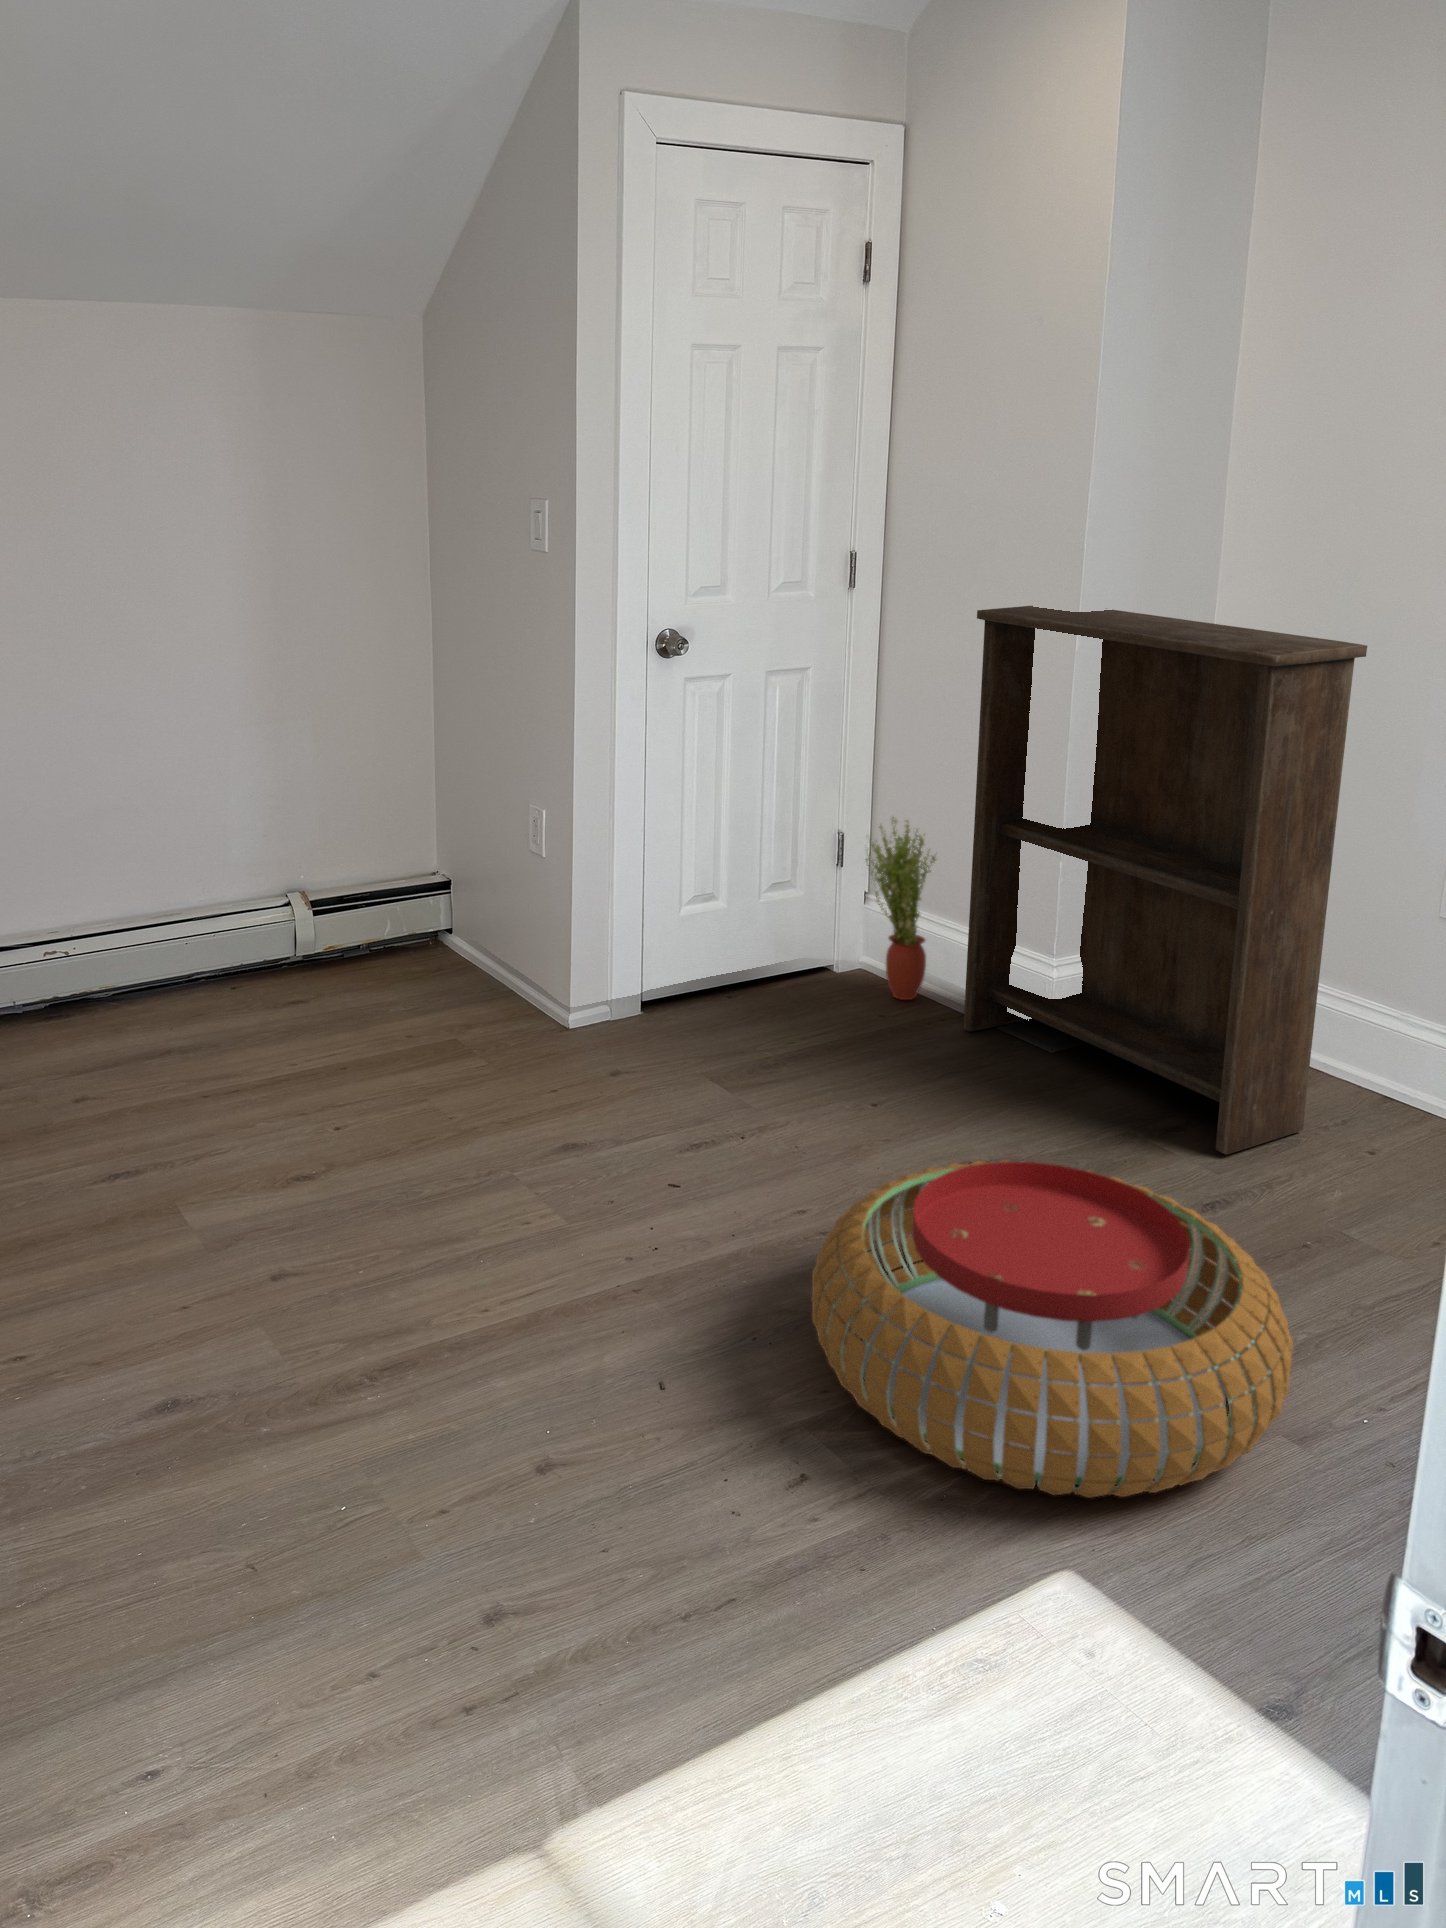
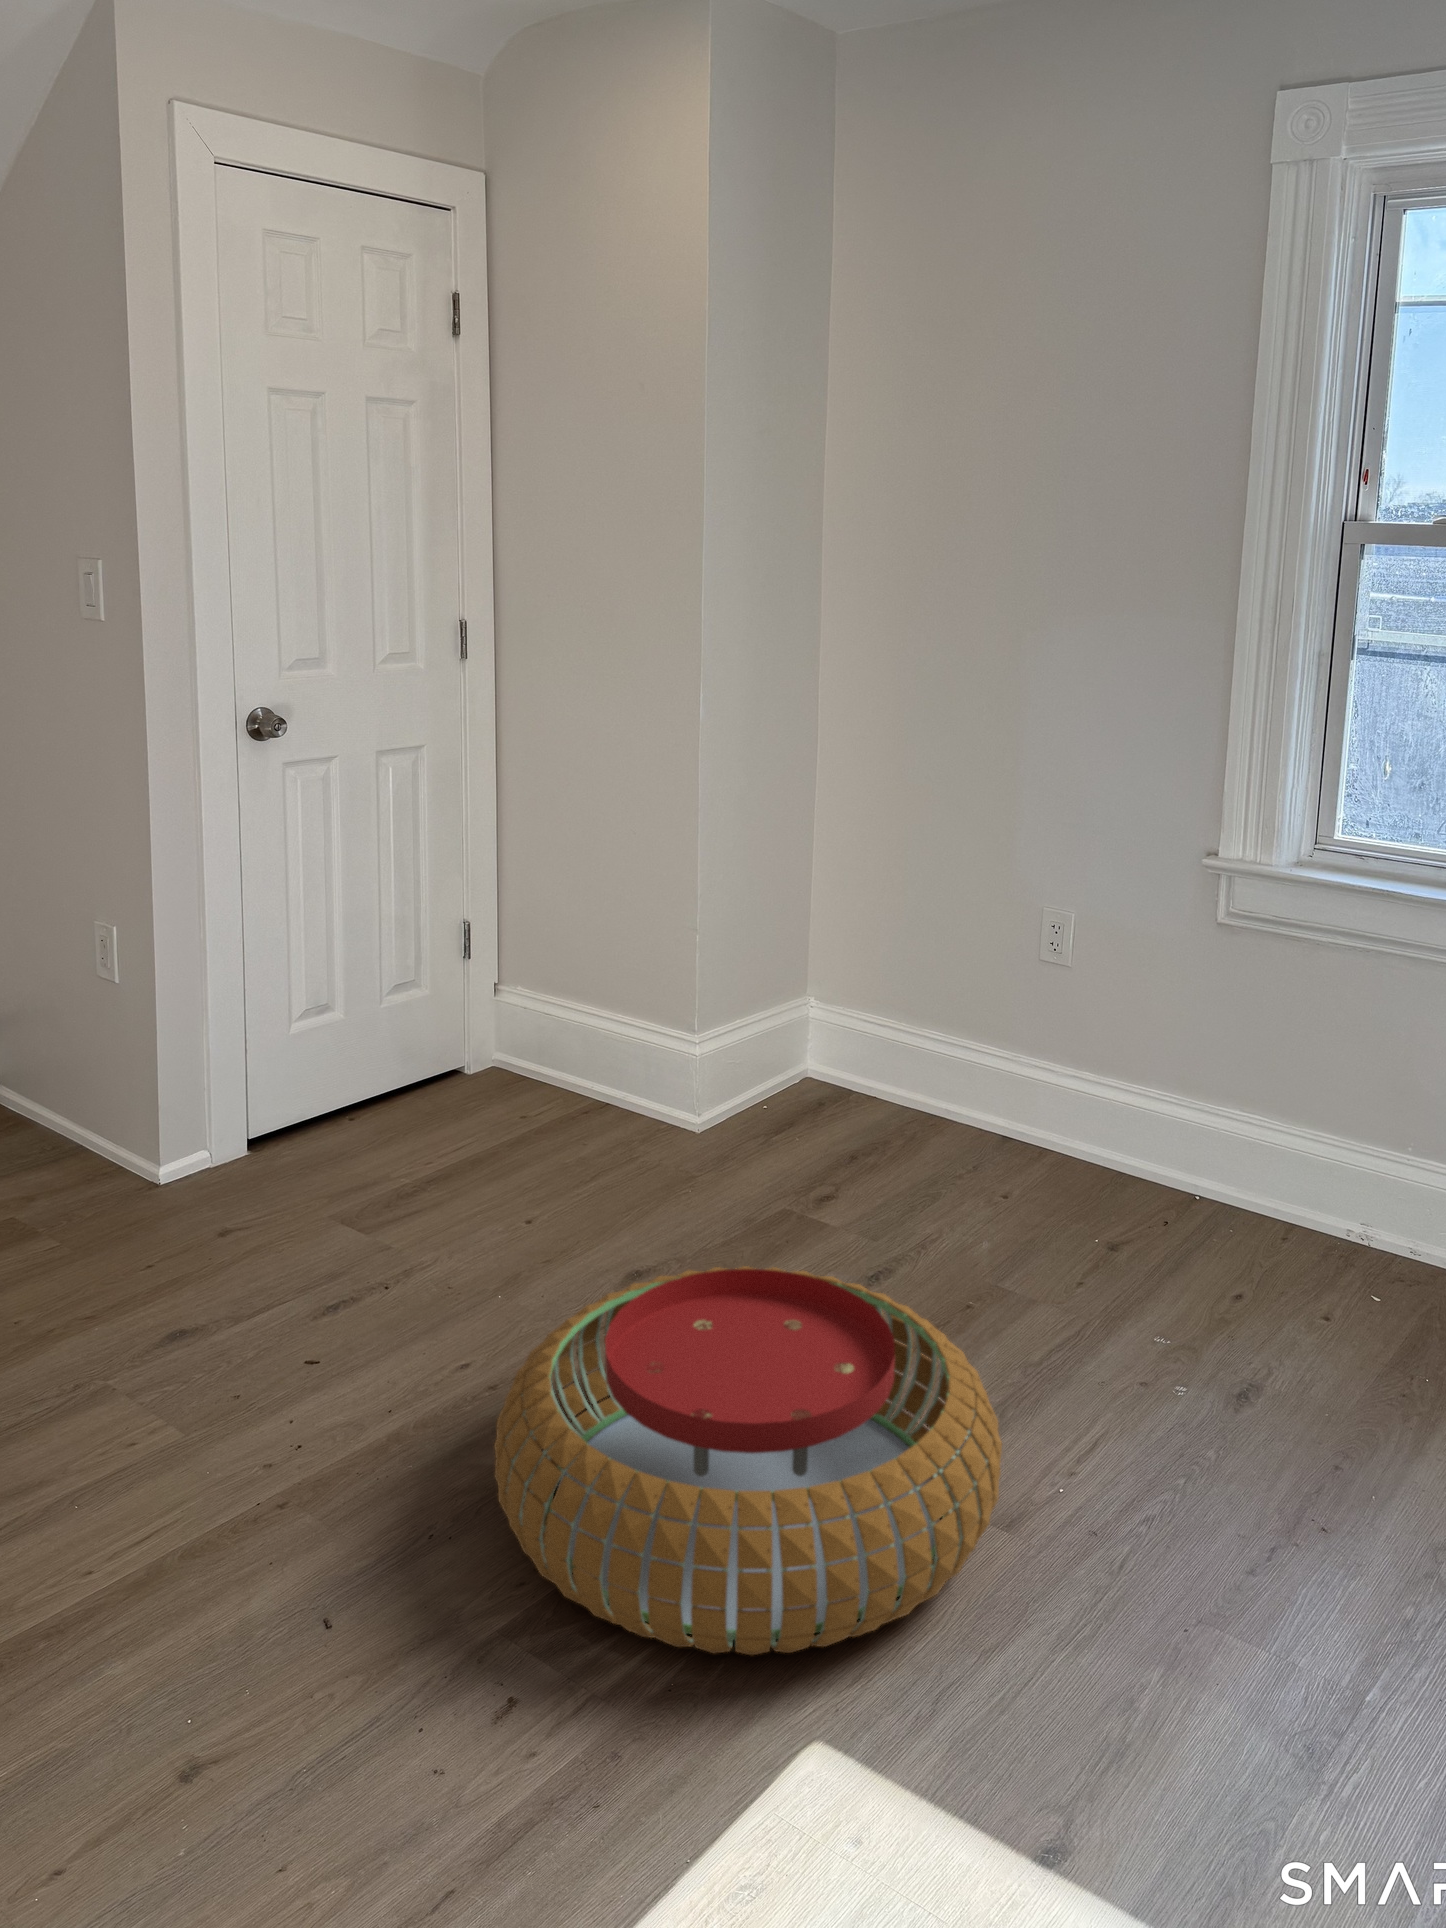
bookshelf: present [963,606,1367,1155] -> none [598,671,977,1220]
potted plant: present [865,817,936,1000] -> none [490,901,567,1097]

